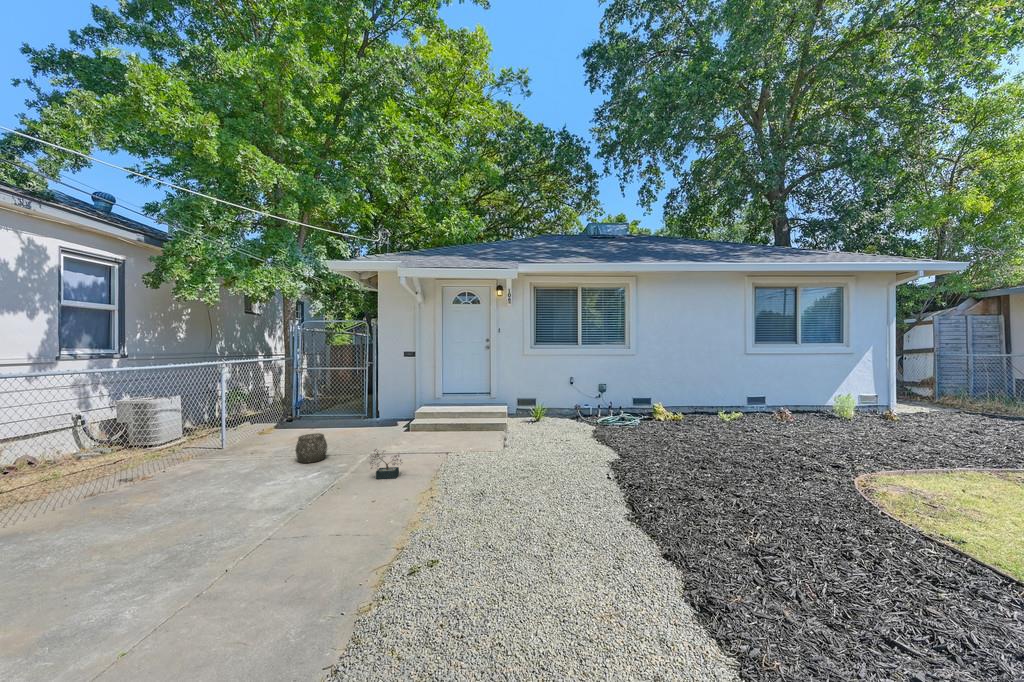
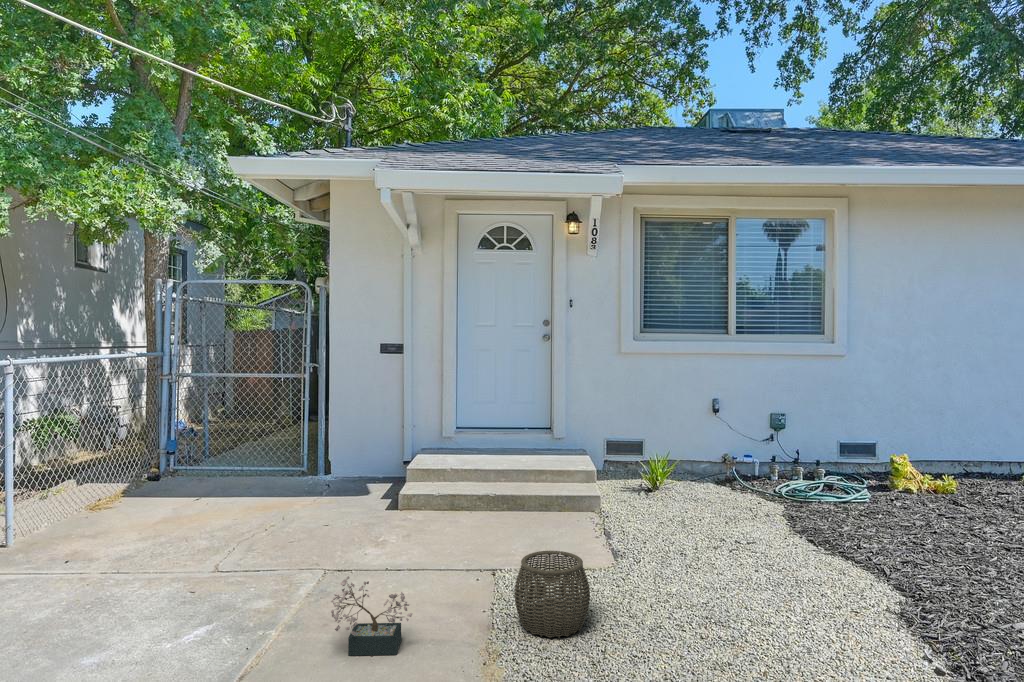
woven basket: present [296,433,327,463] -> present [514,551,590,638]

